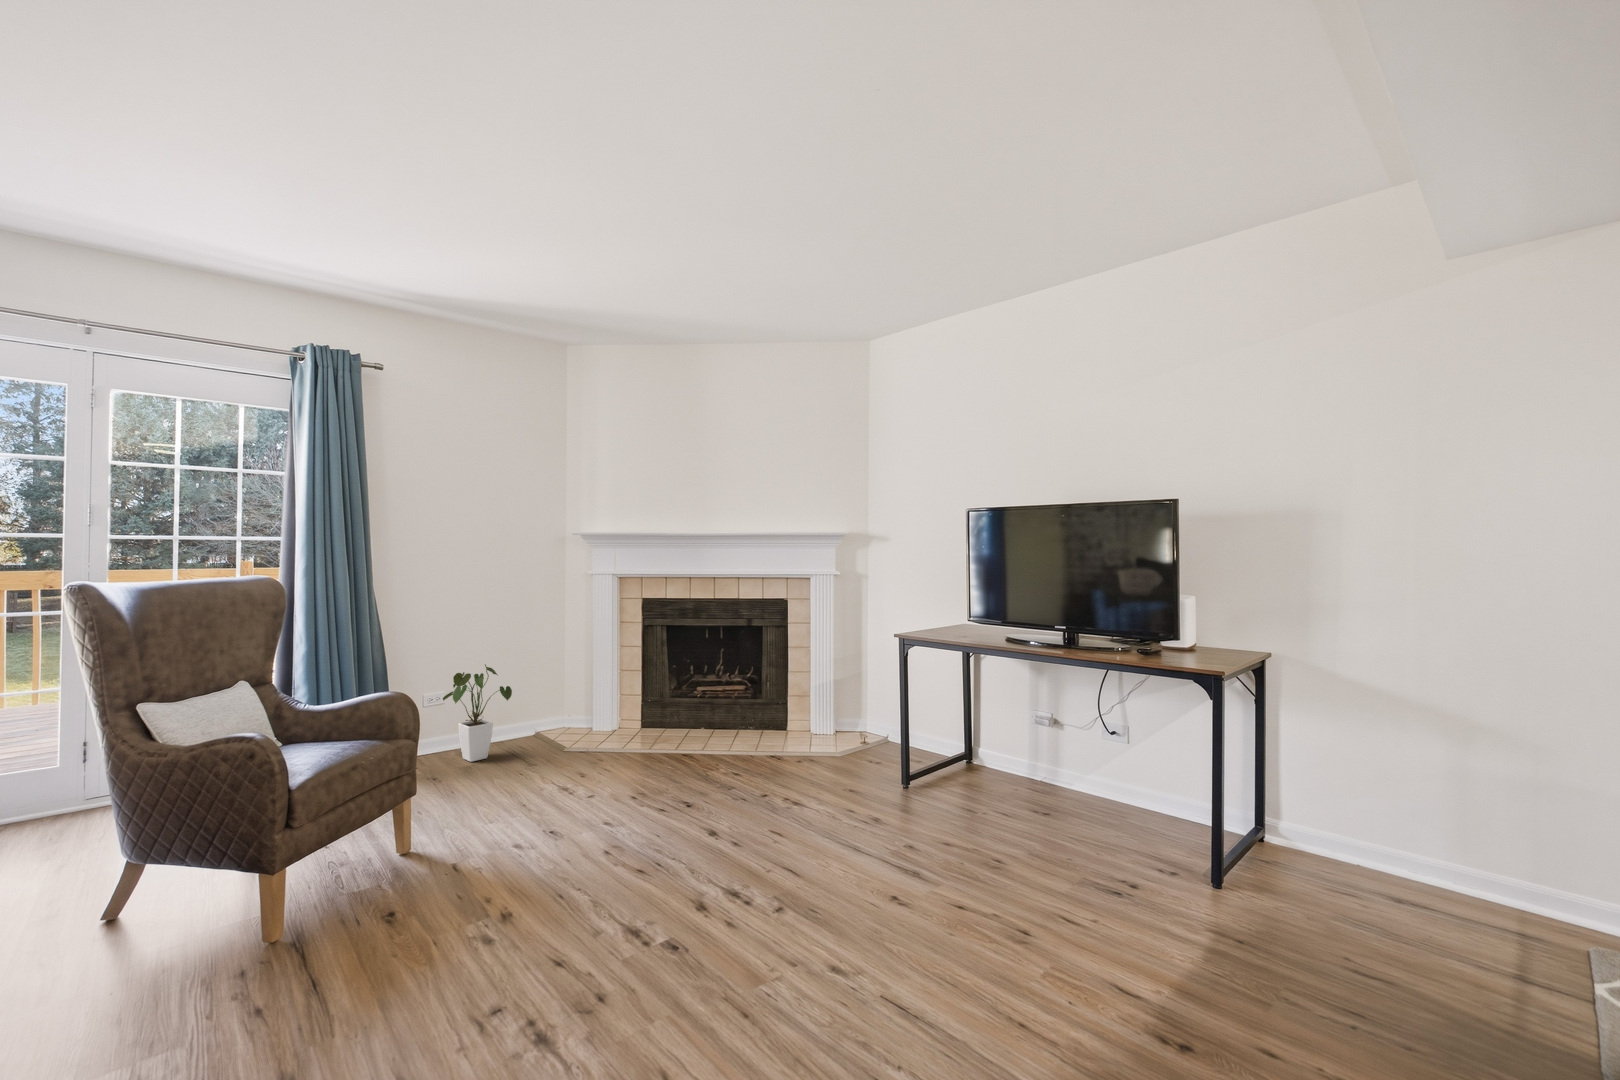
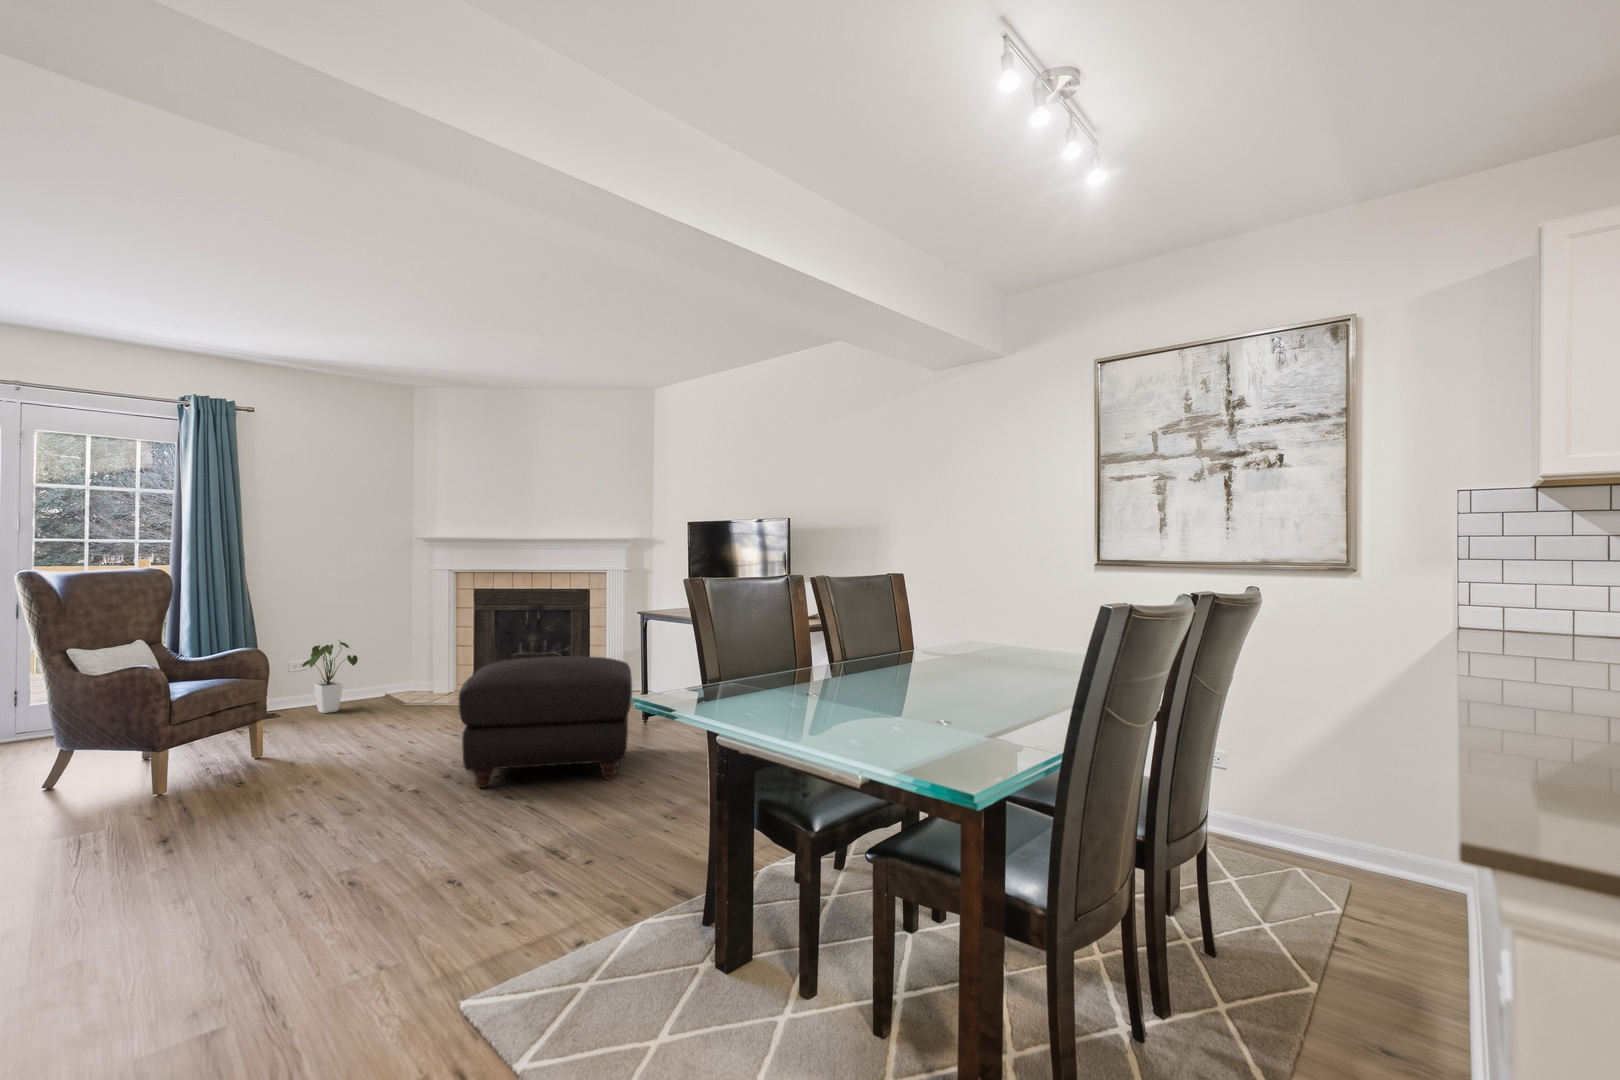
ottoman: none [726,710,999,939] -> present [459,656,632,788]

